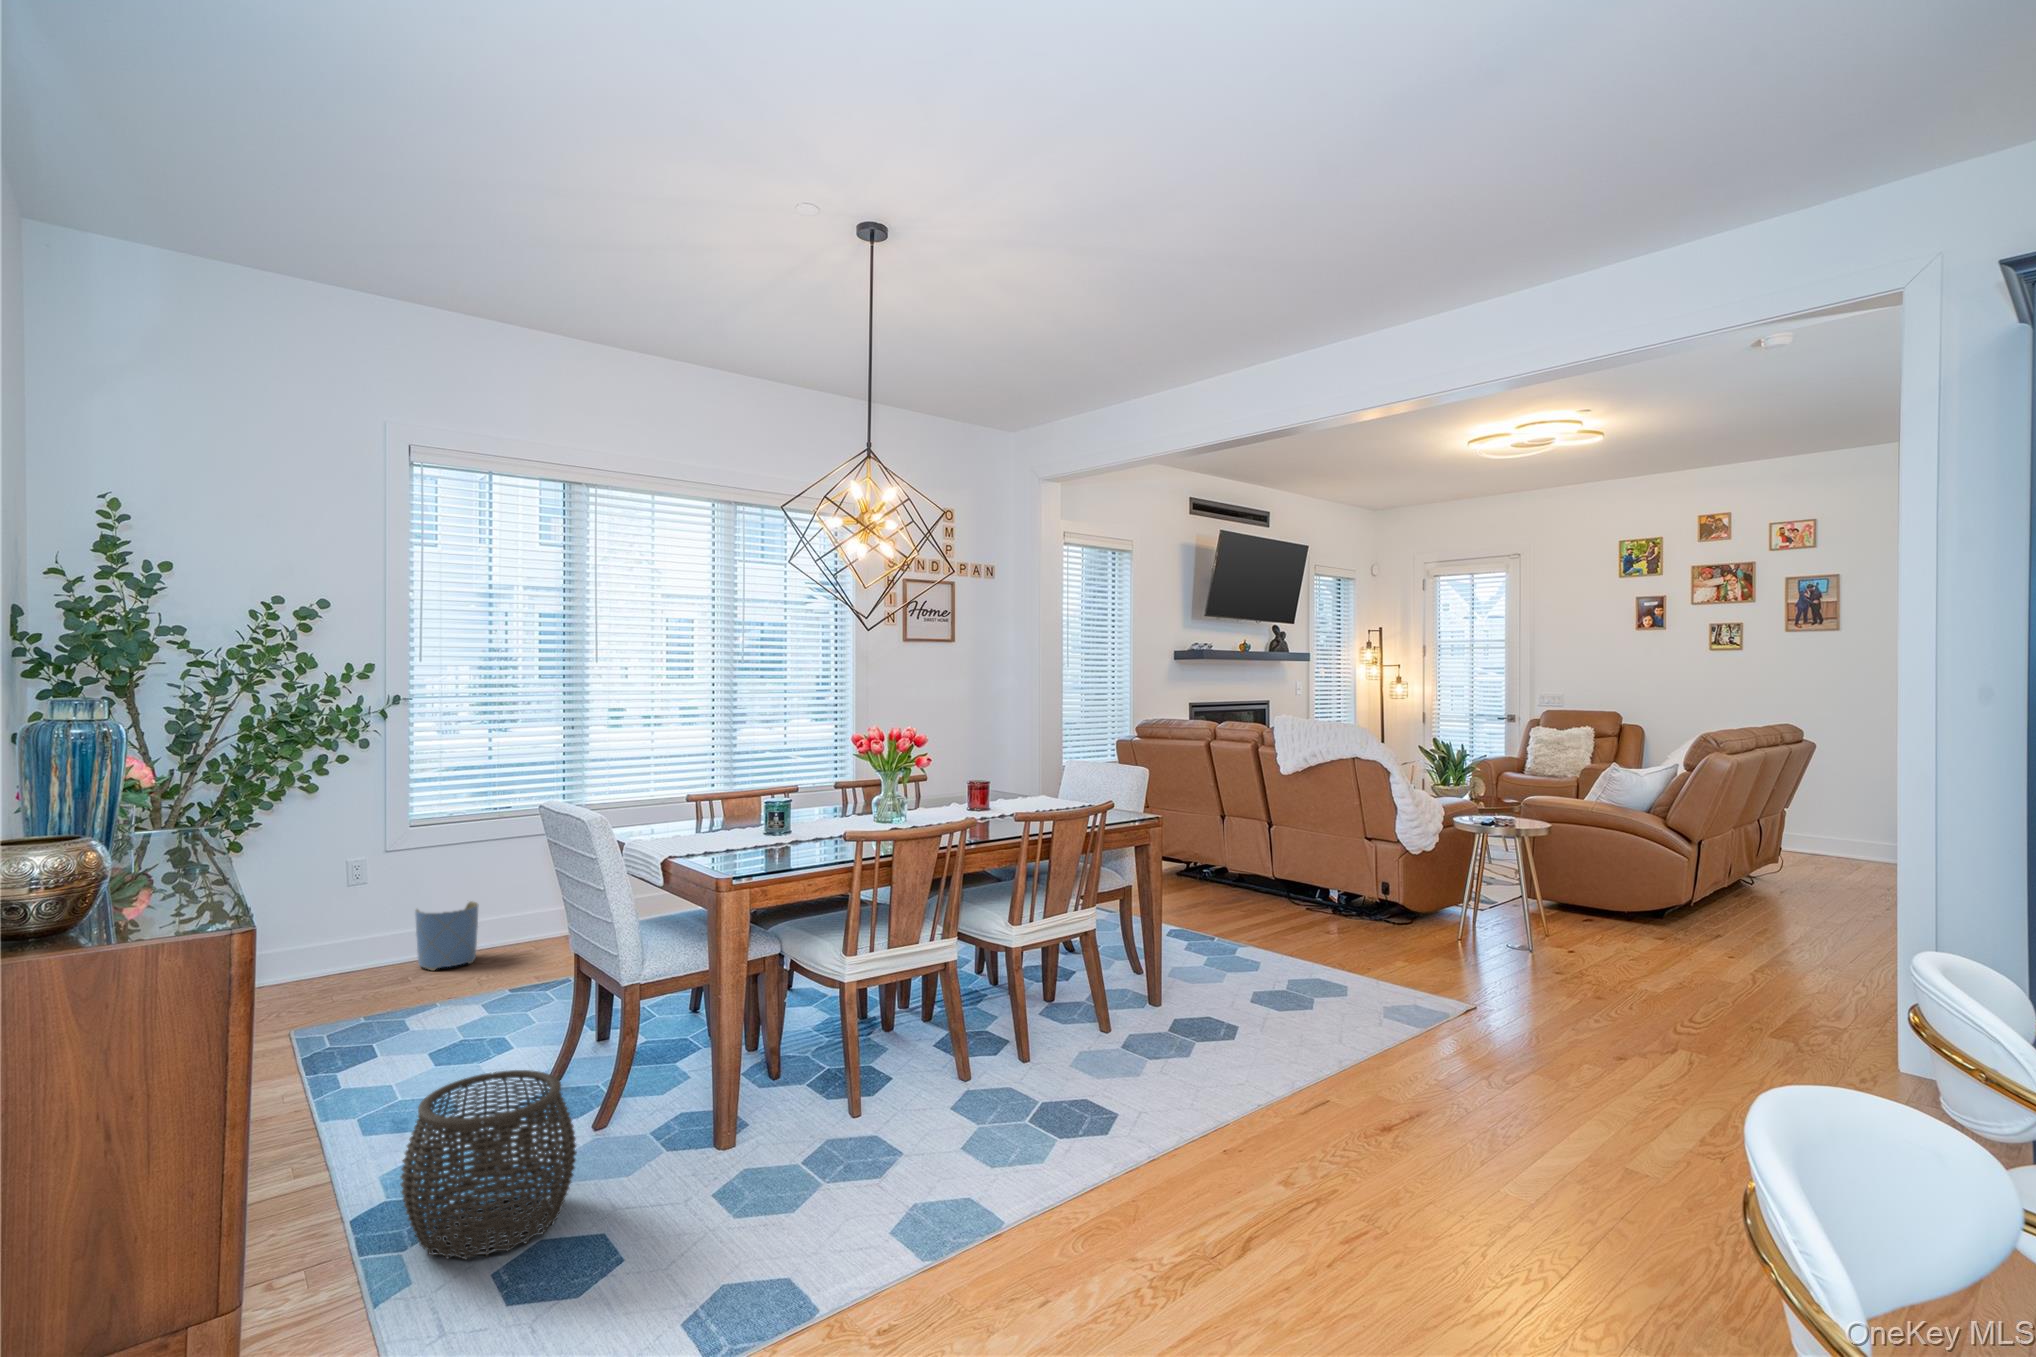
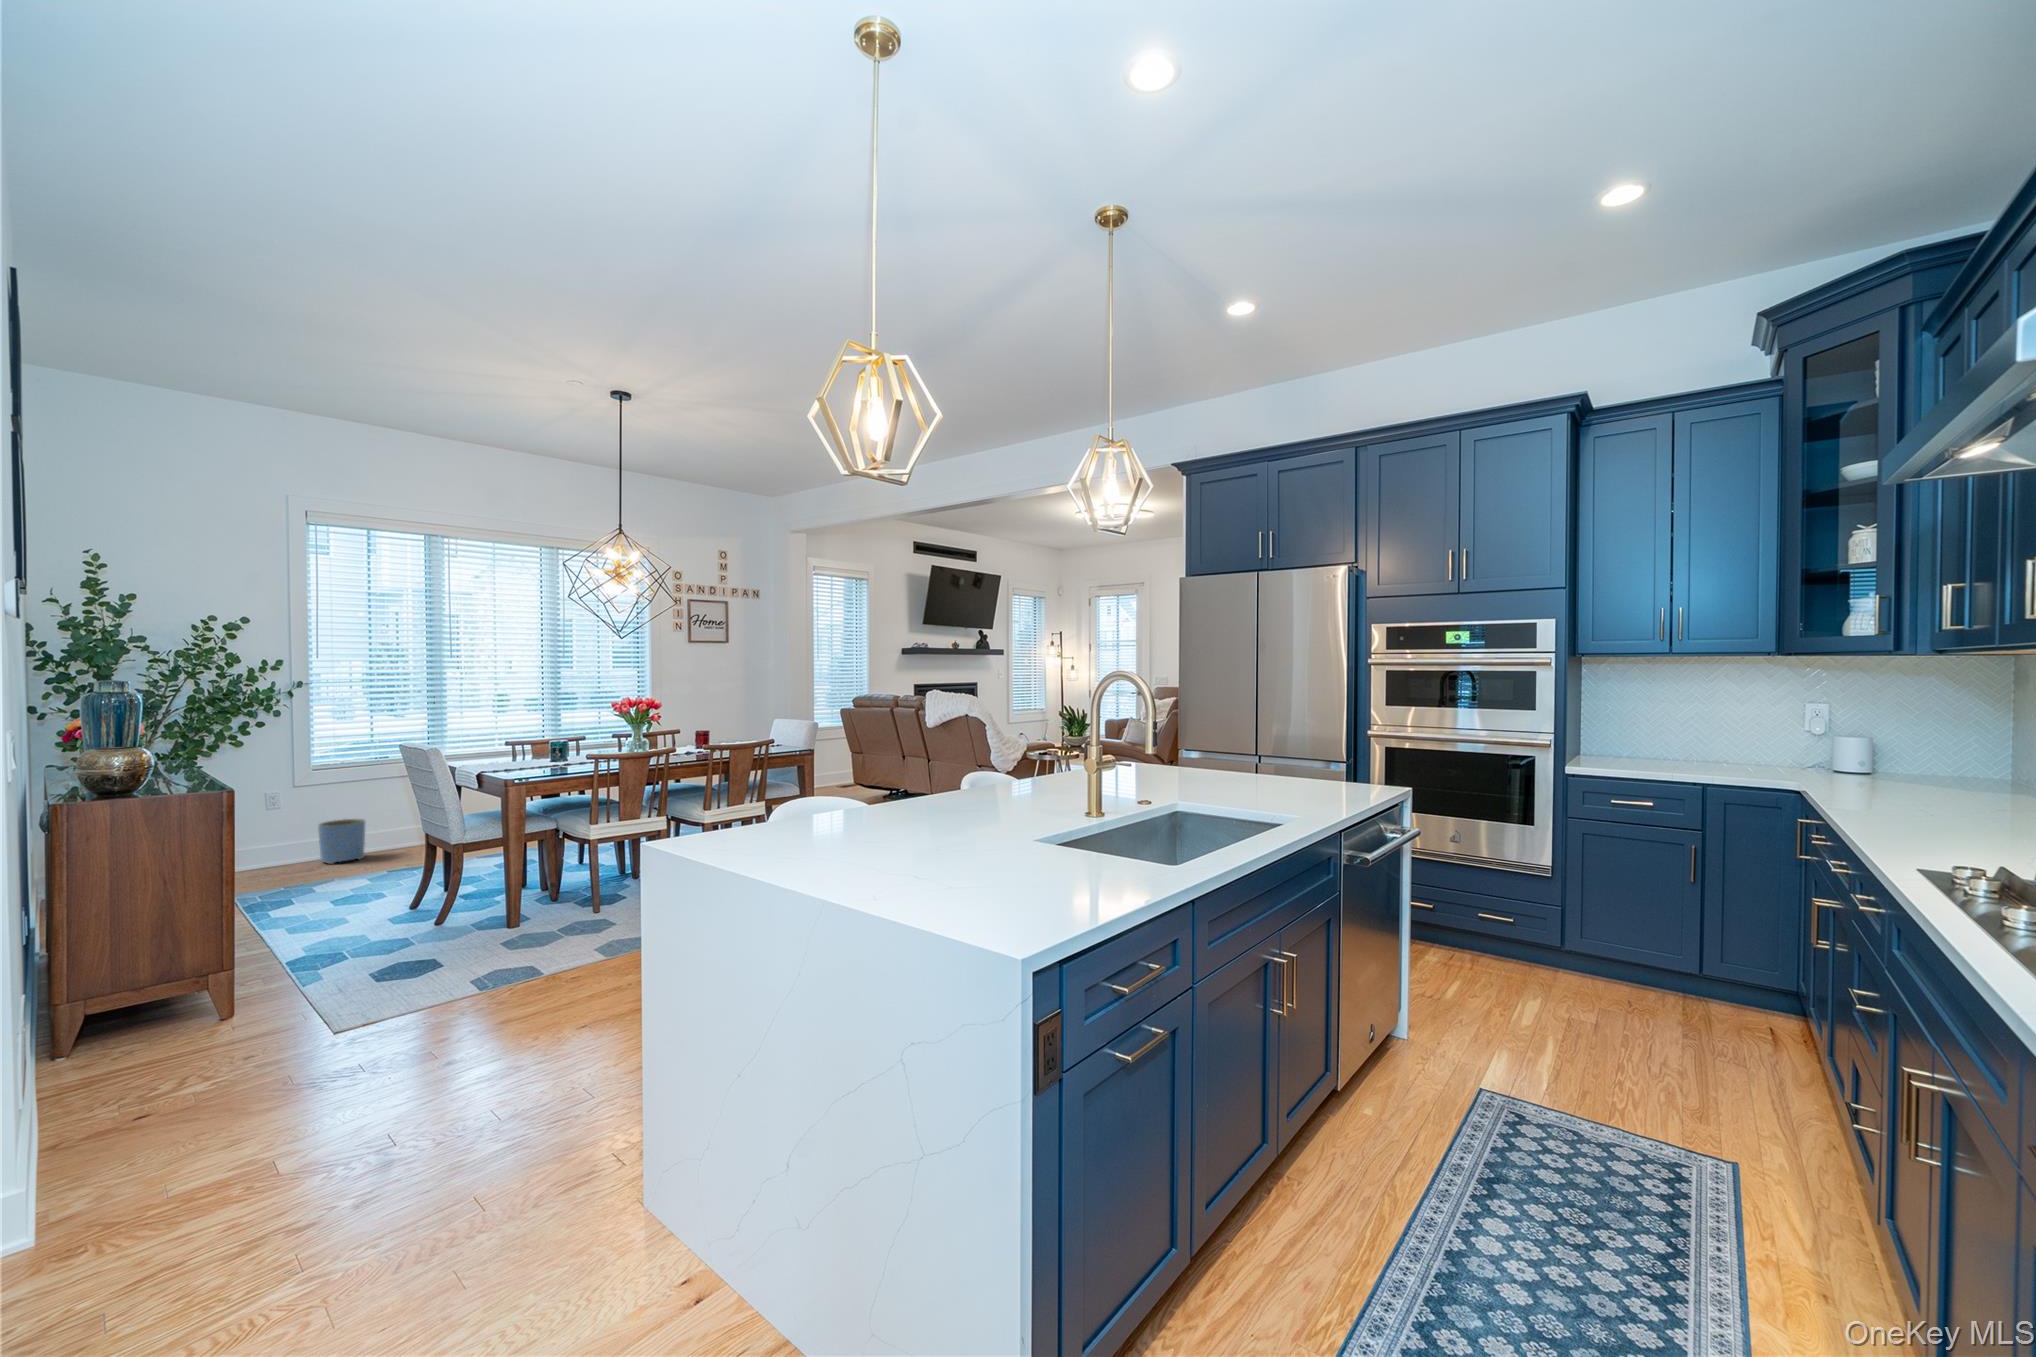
woven basket: present [401,1070,576,1259] -> none [304,888,413,981]

